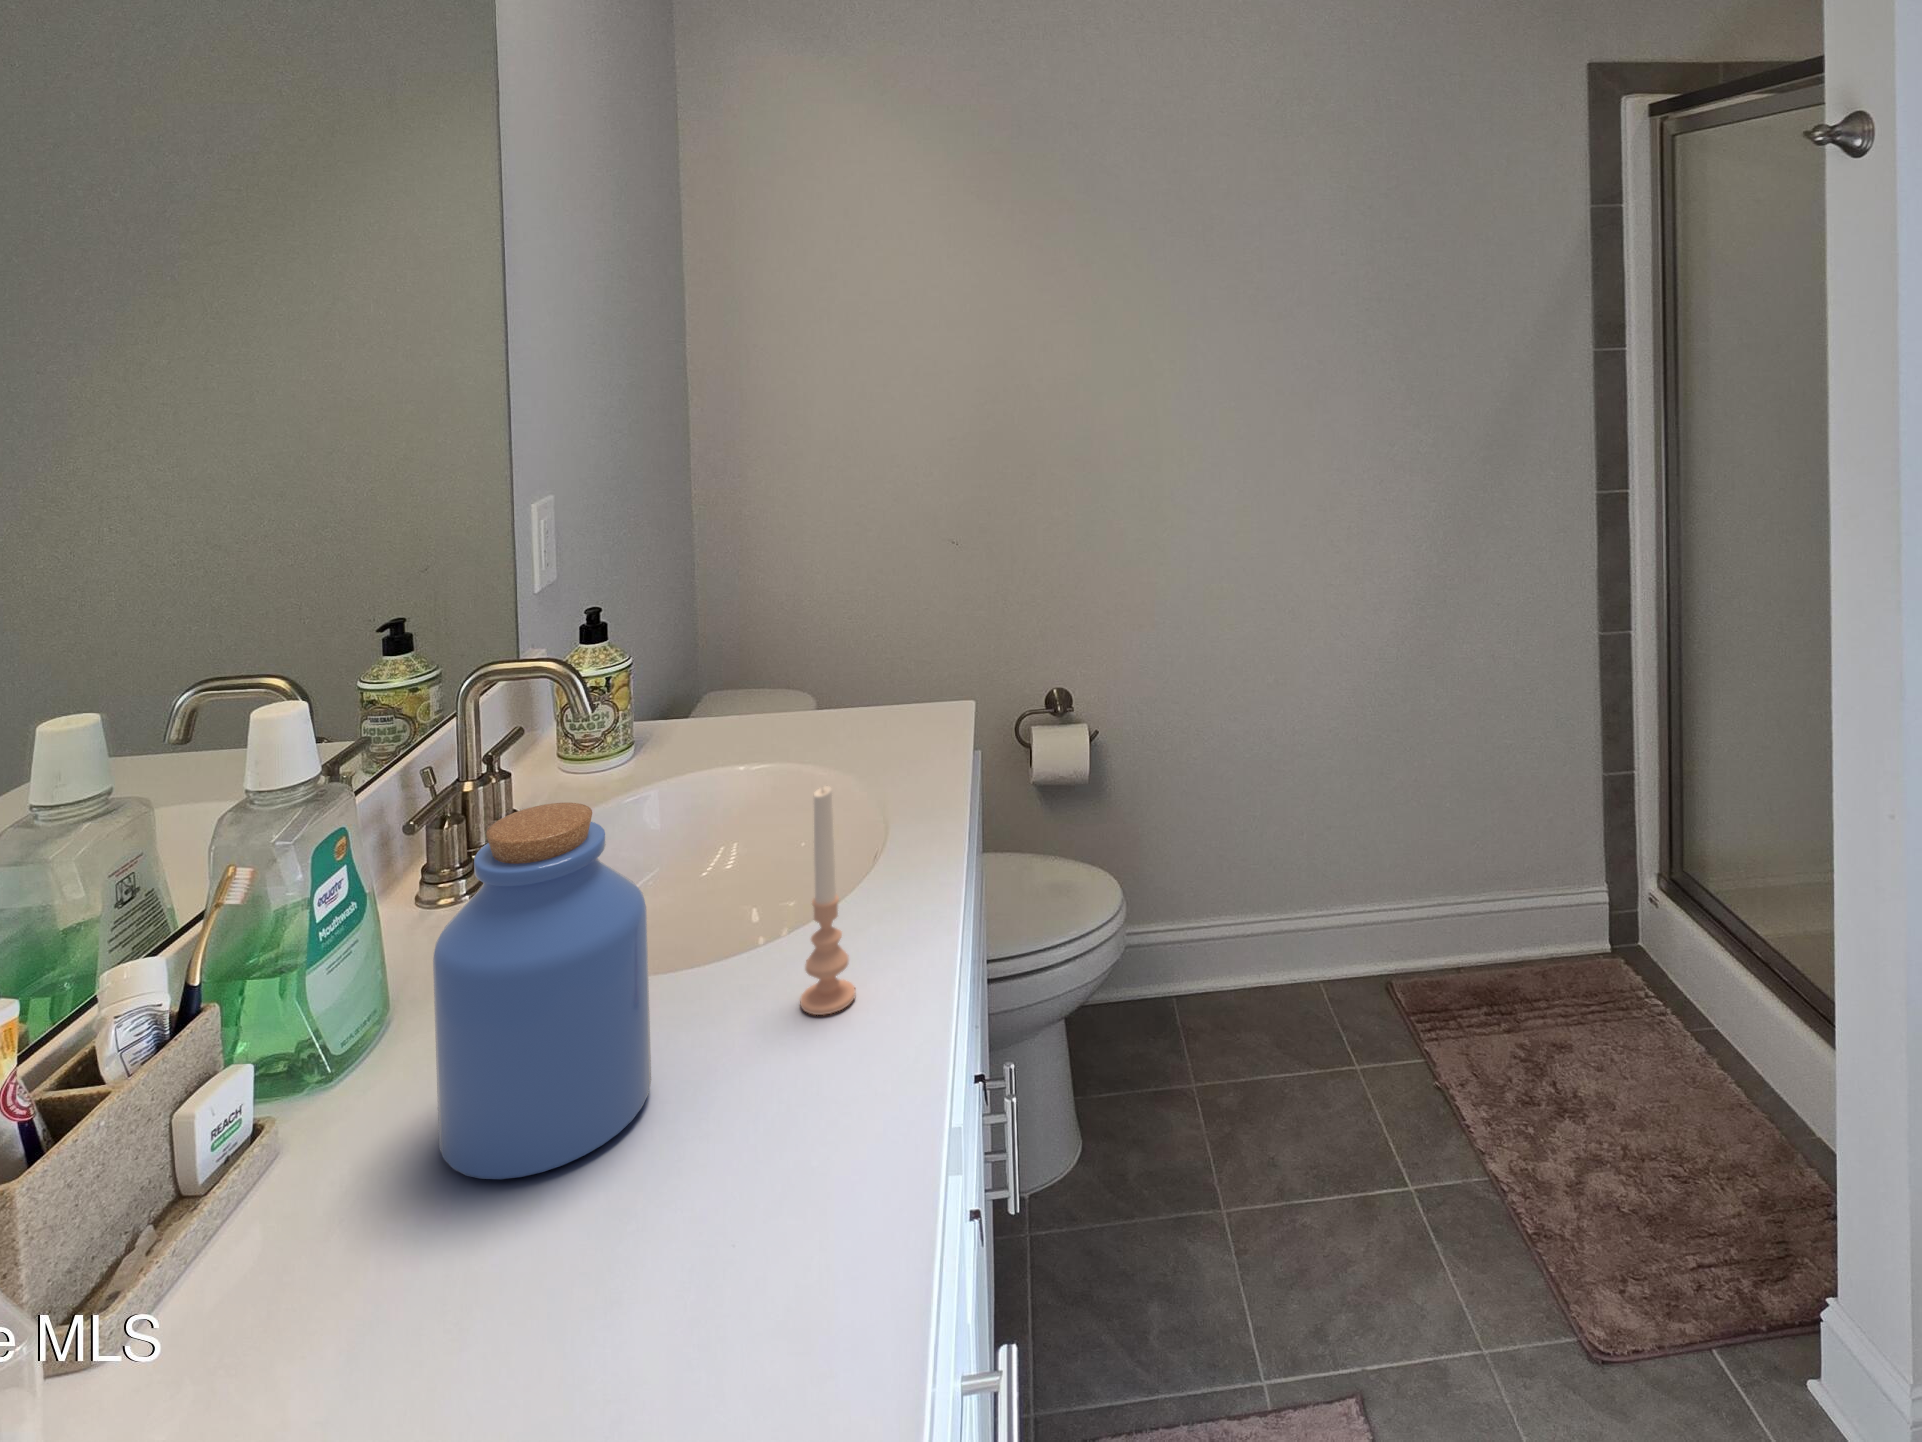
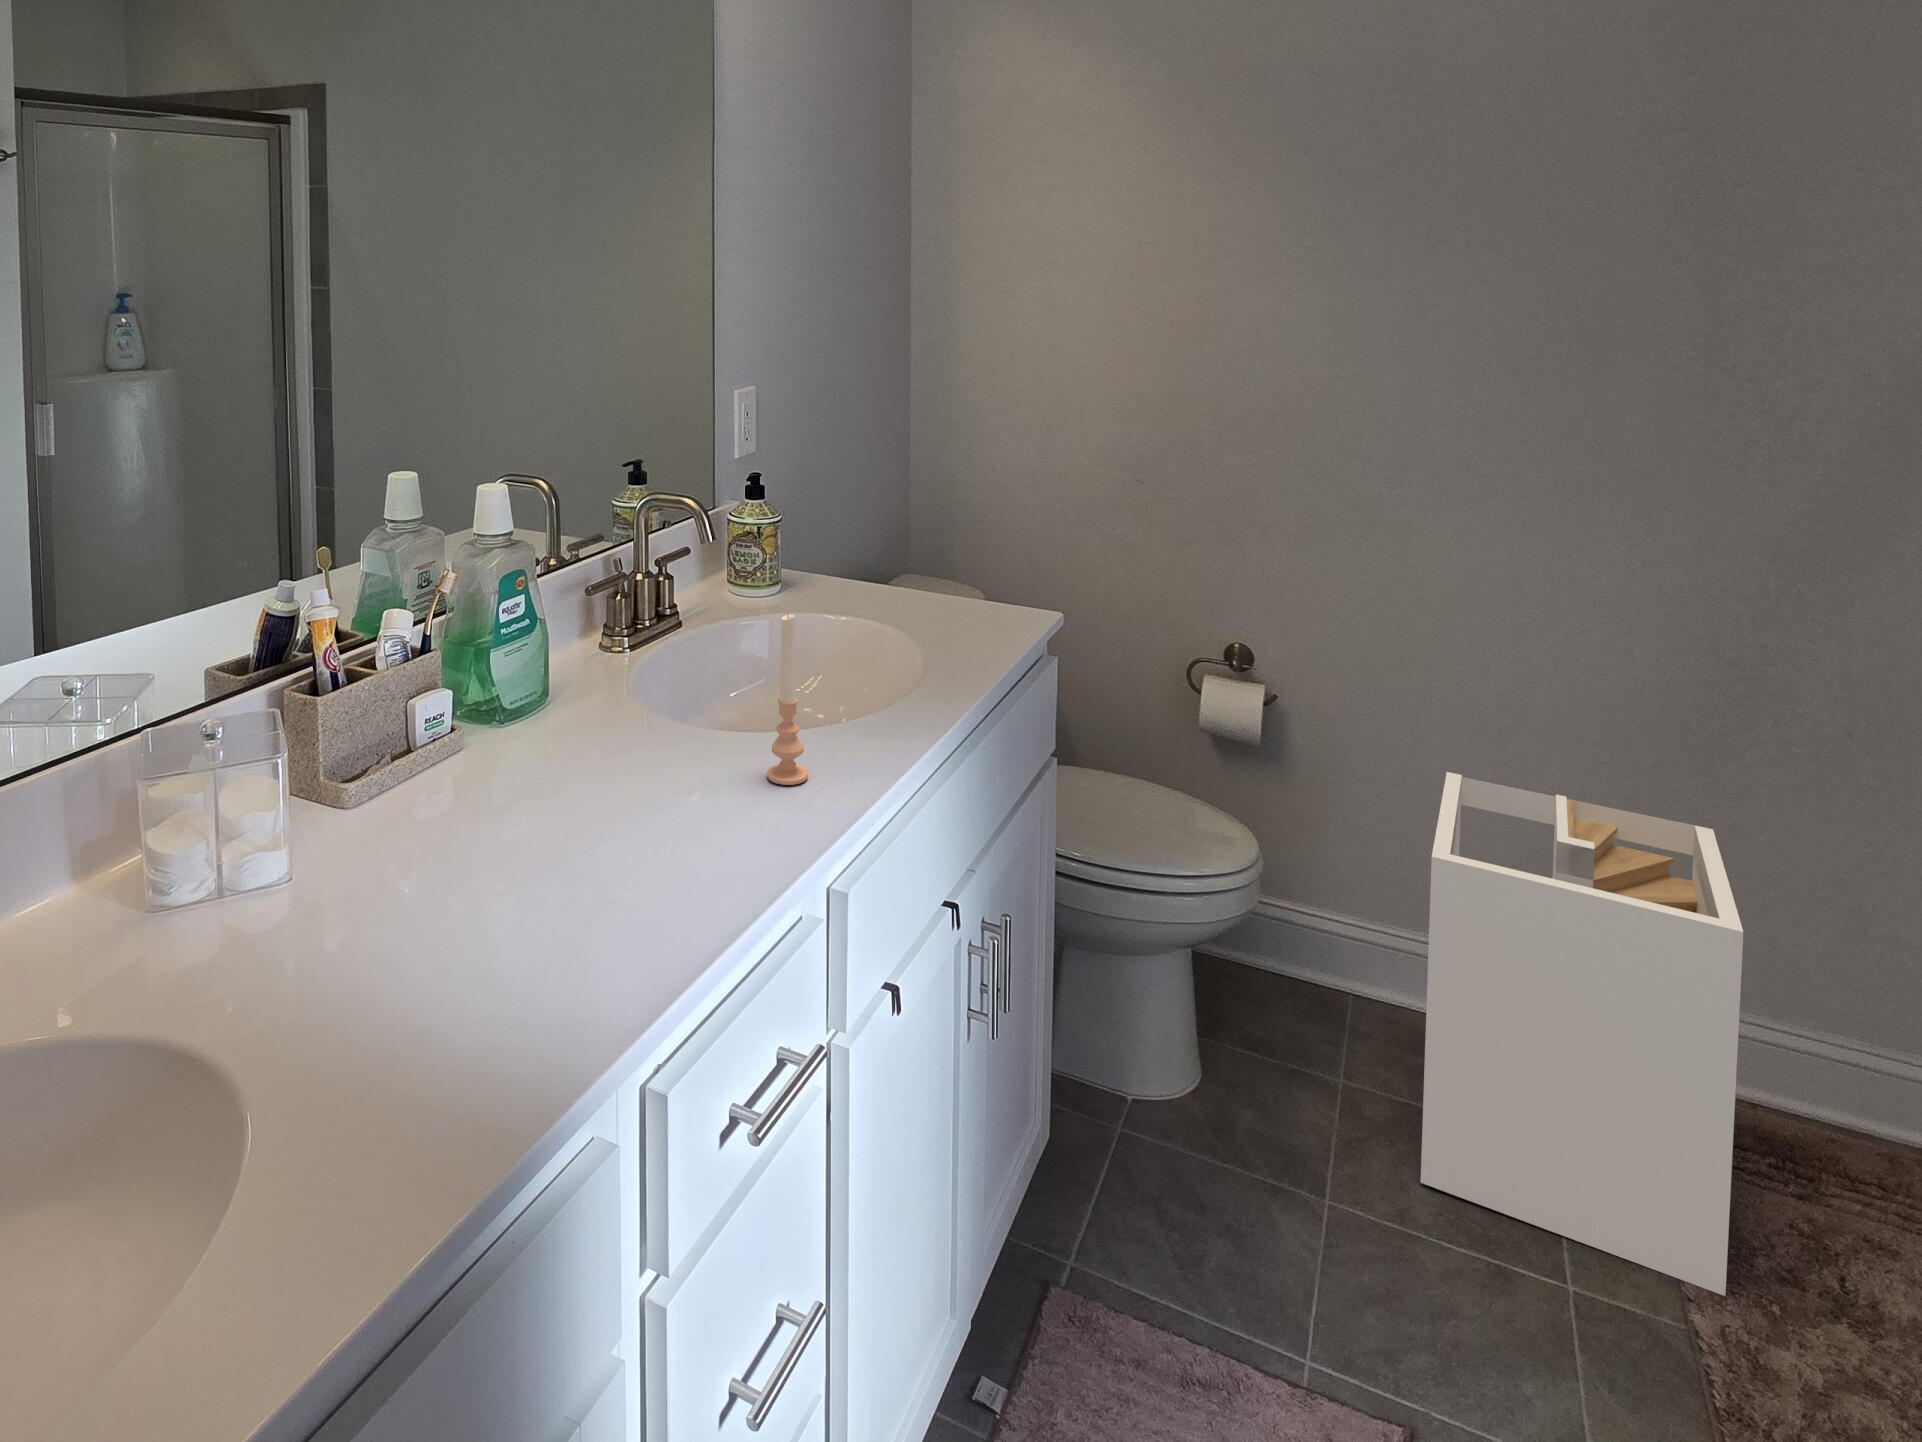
laundry hamper: none [1255,757,1502,1149] -> present [1421,772,1743,1296]
jar: present [433,803,651,1179] -> none [526,576,654,806]

